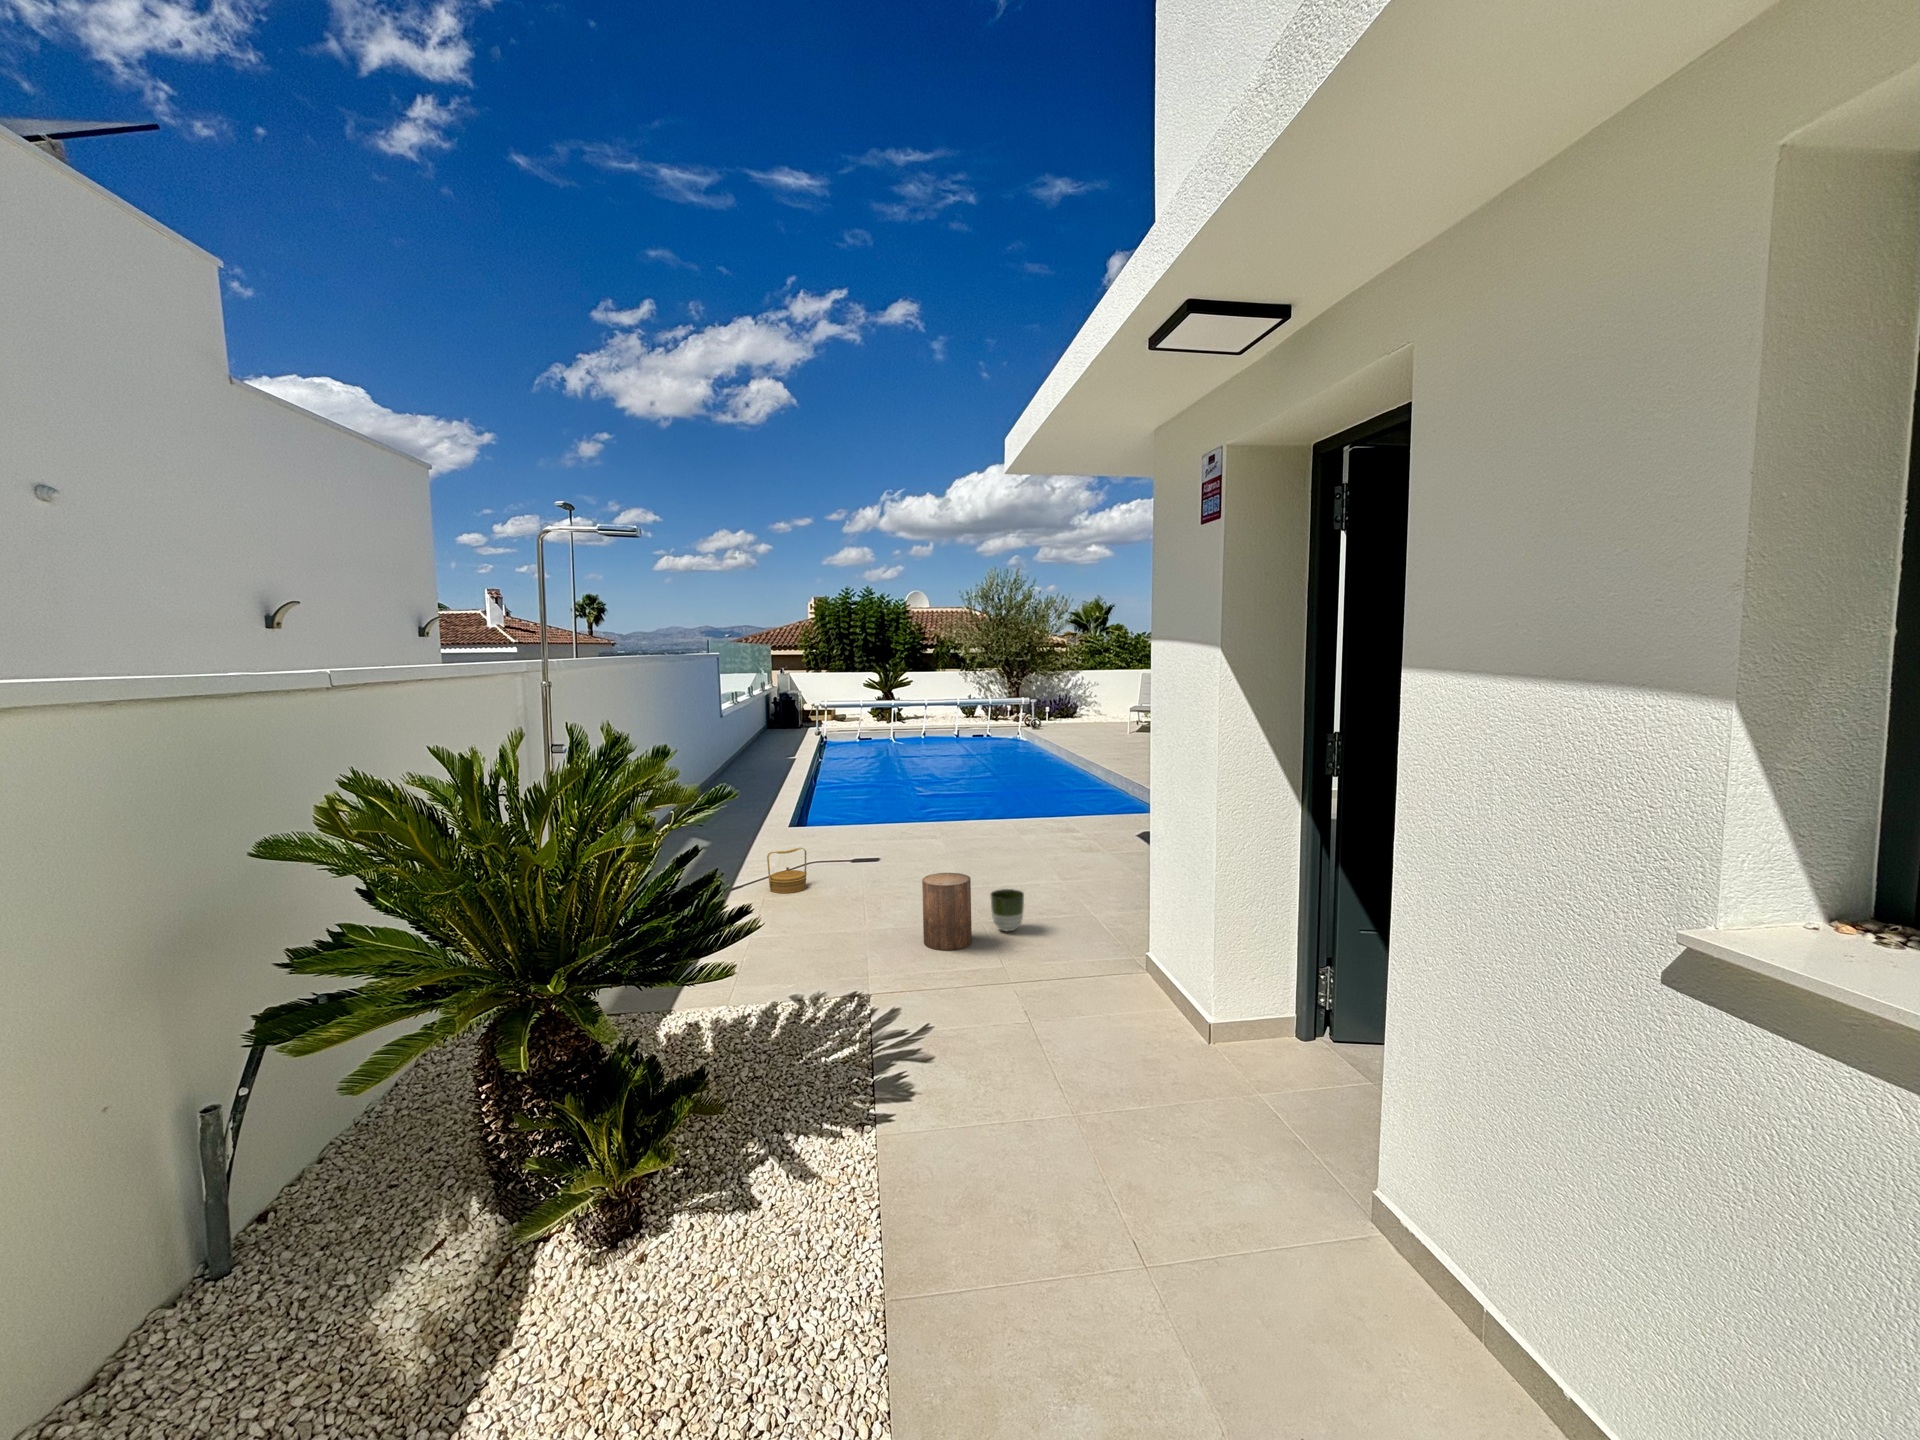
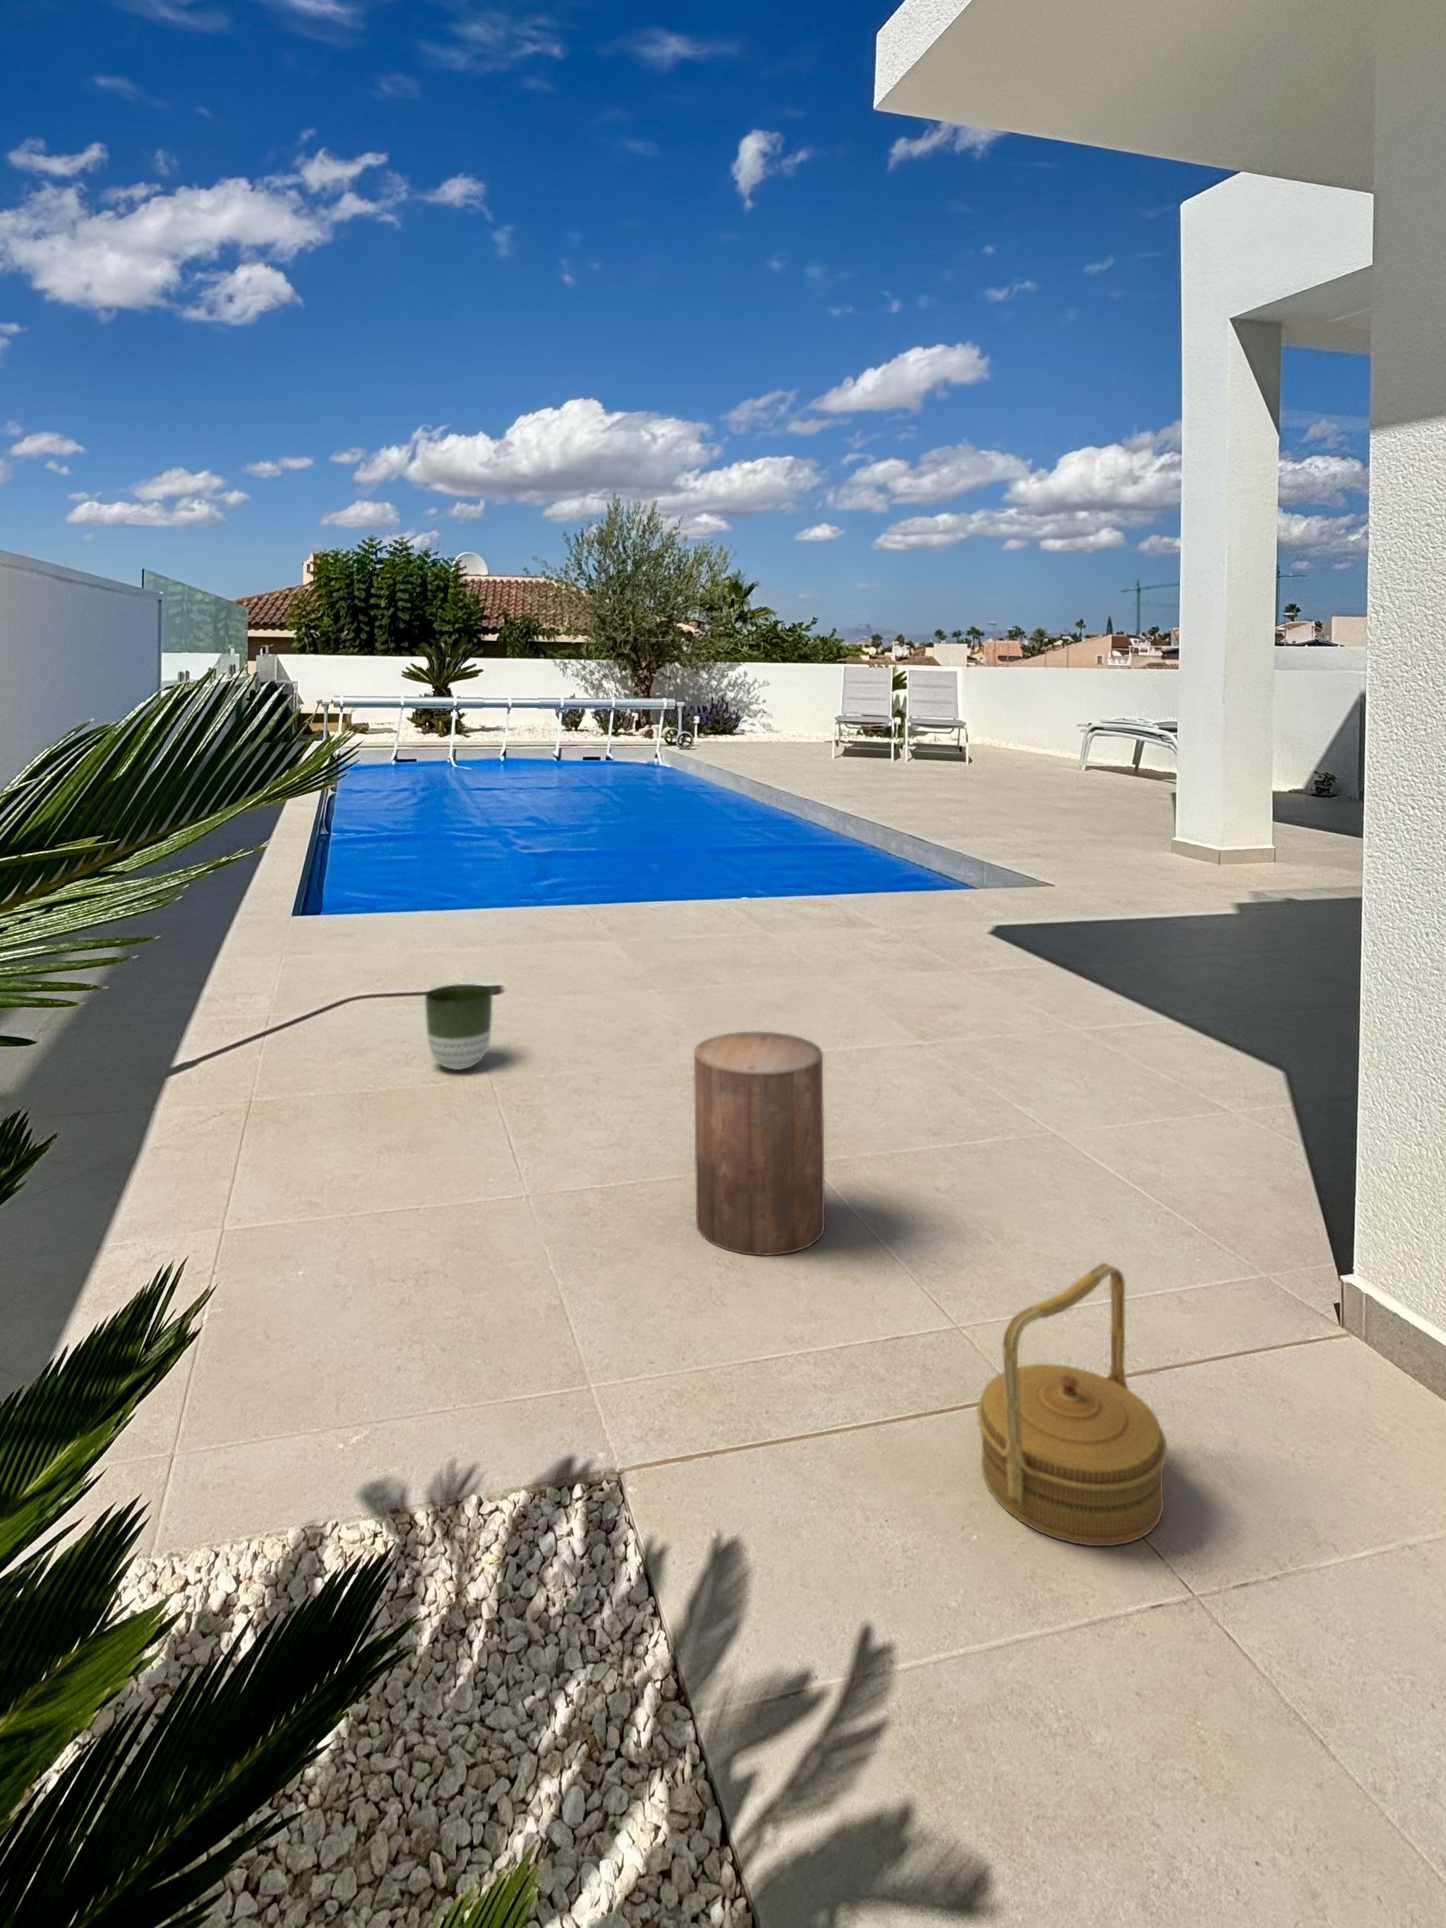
basket: present [767,848,807,893] -> present [977,1263,1167,1546]
planter: present [990,889,1024,931] -> present [425,984,493,1070]

